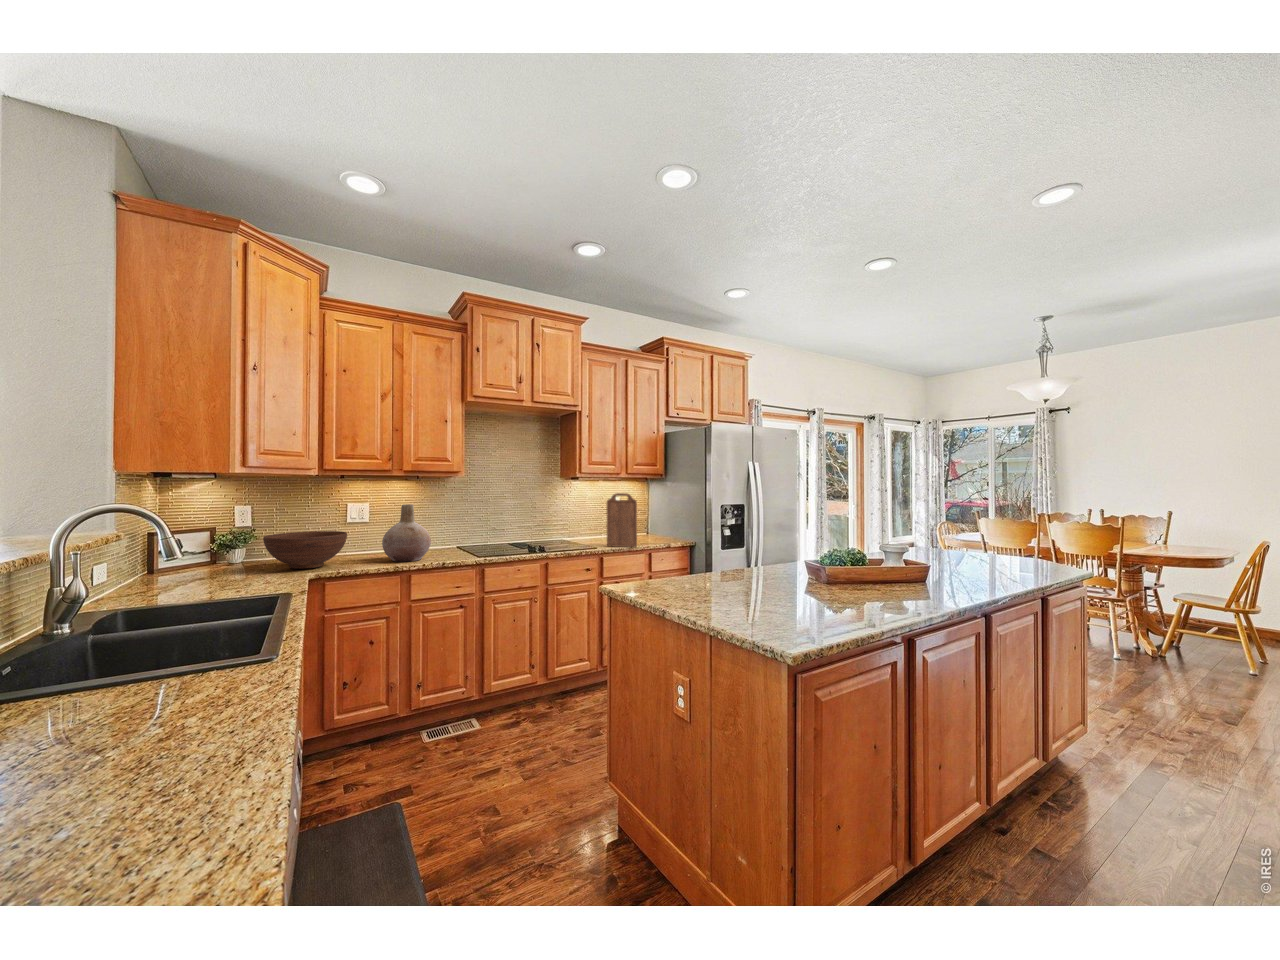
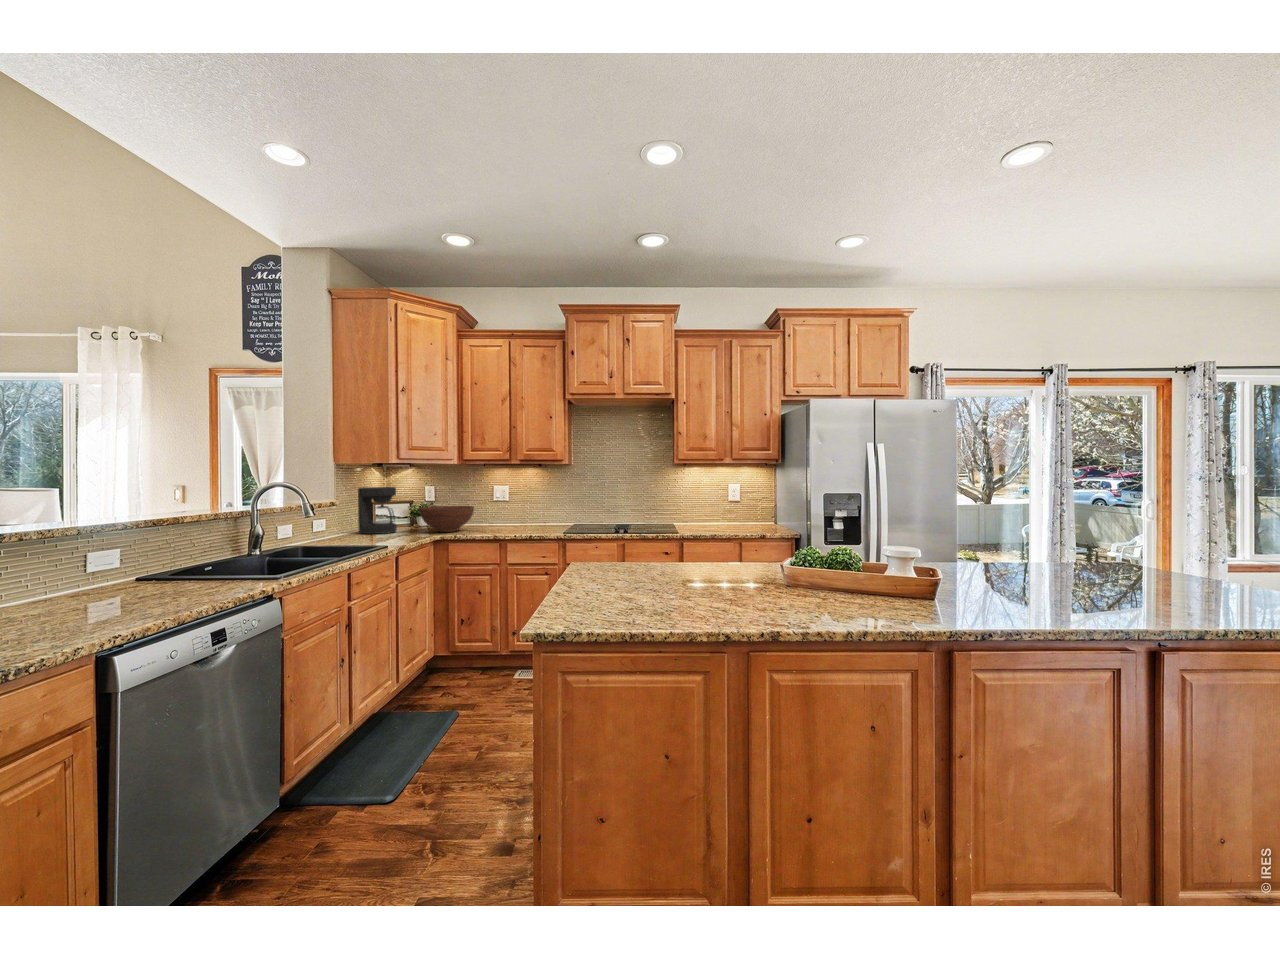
cutting board: present [607,493,637,547] -> none [695,479,721,535]
vase: present [382,504,431,562] -> none [496,487,533,532]
coffee maker: none [153,509,221,583] -> present [358,487,397,534]

